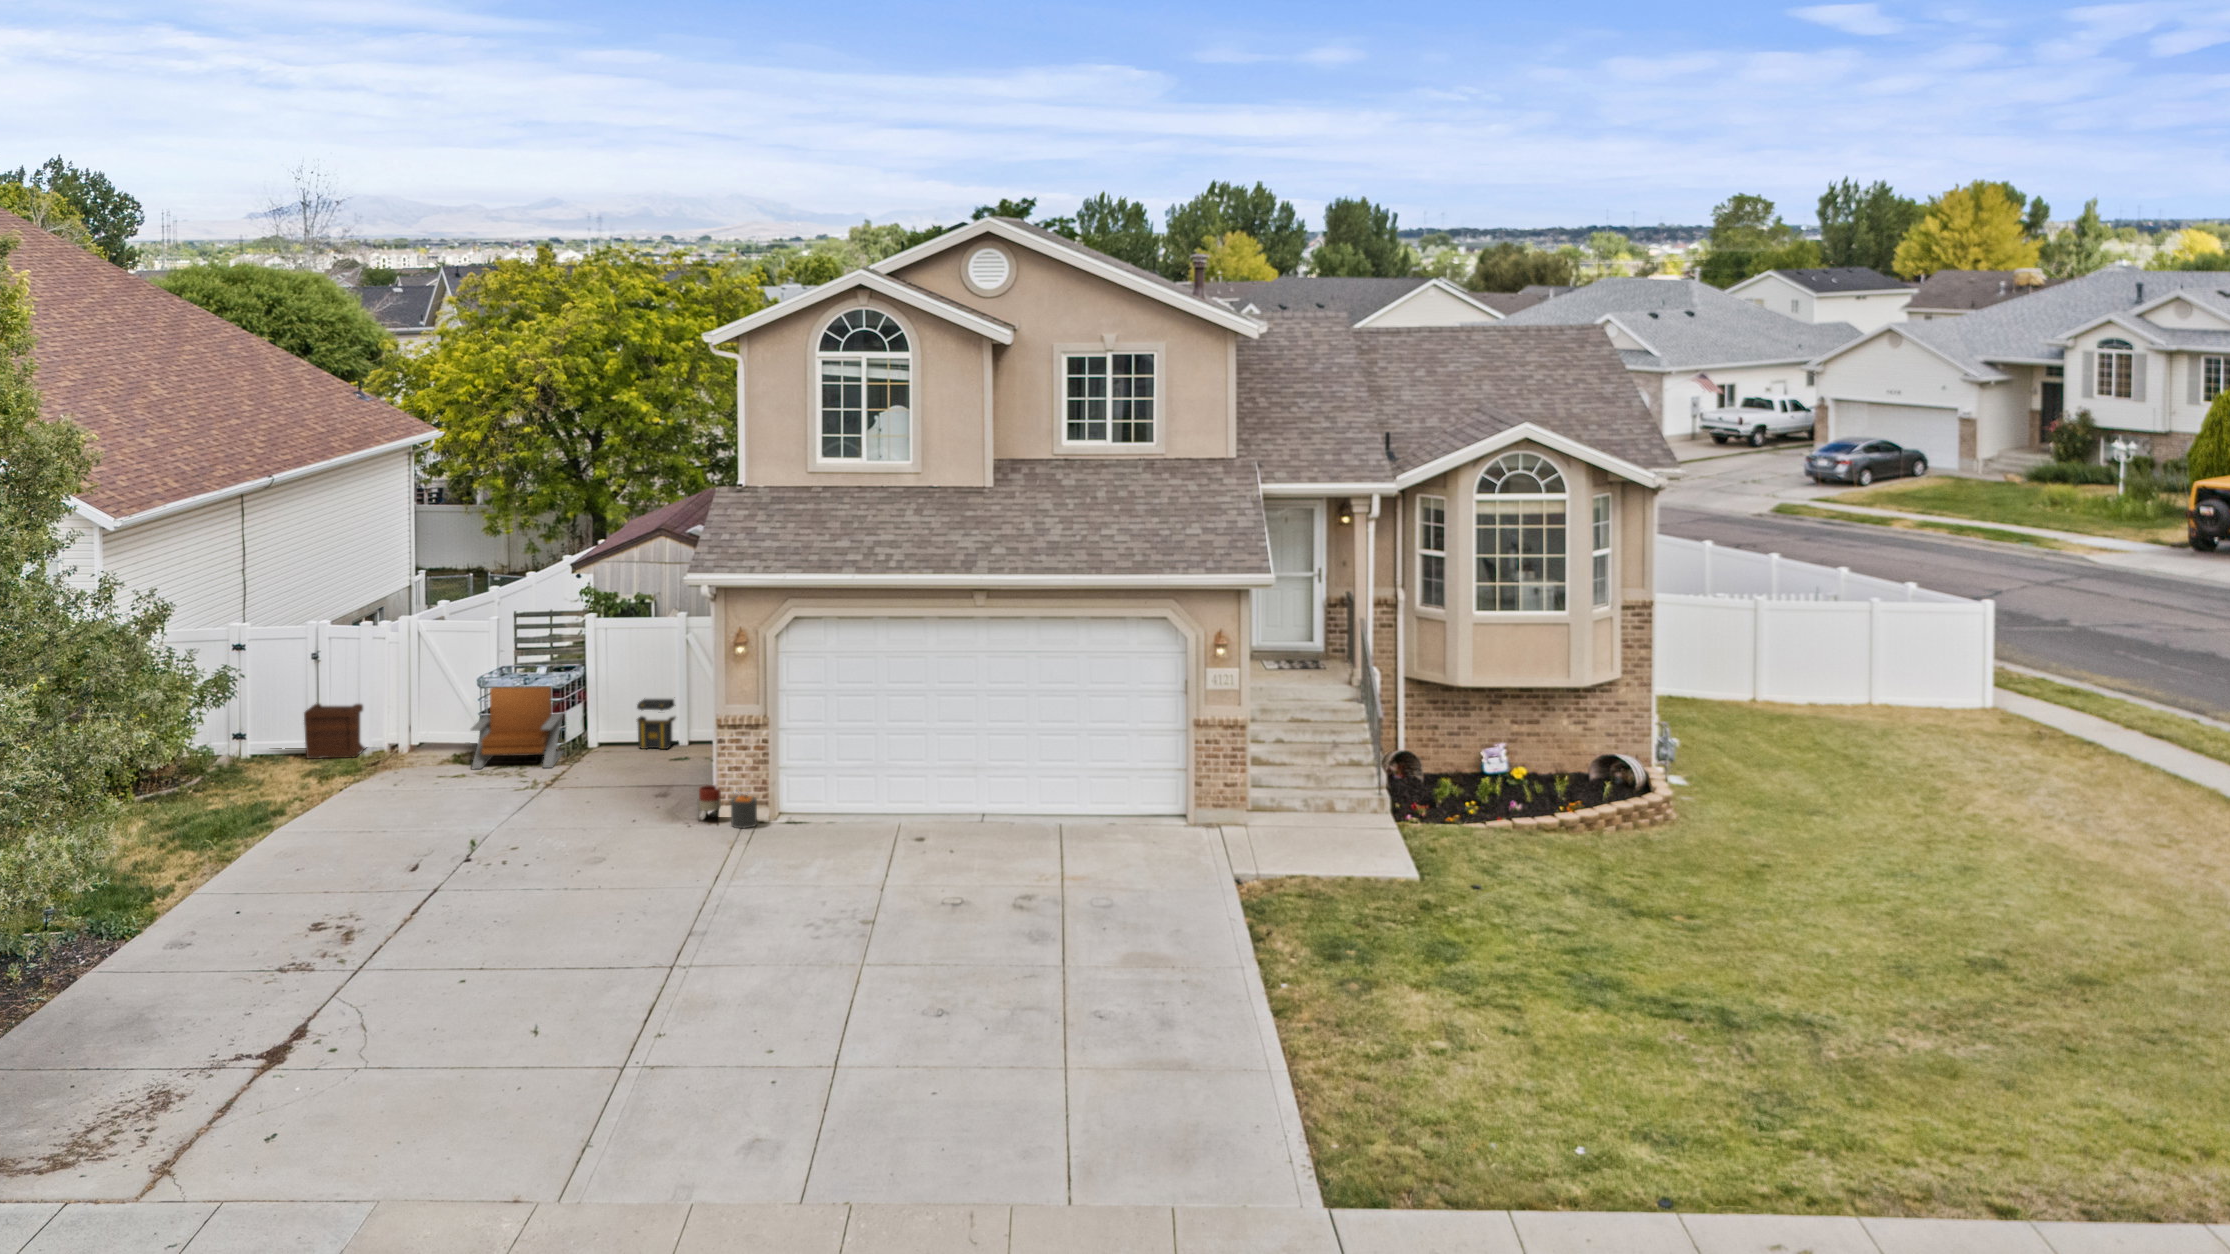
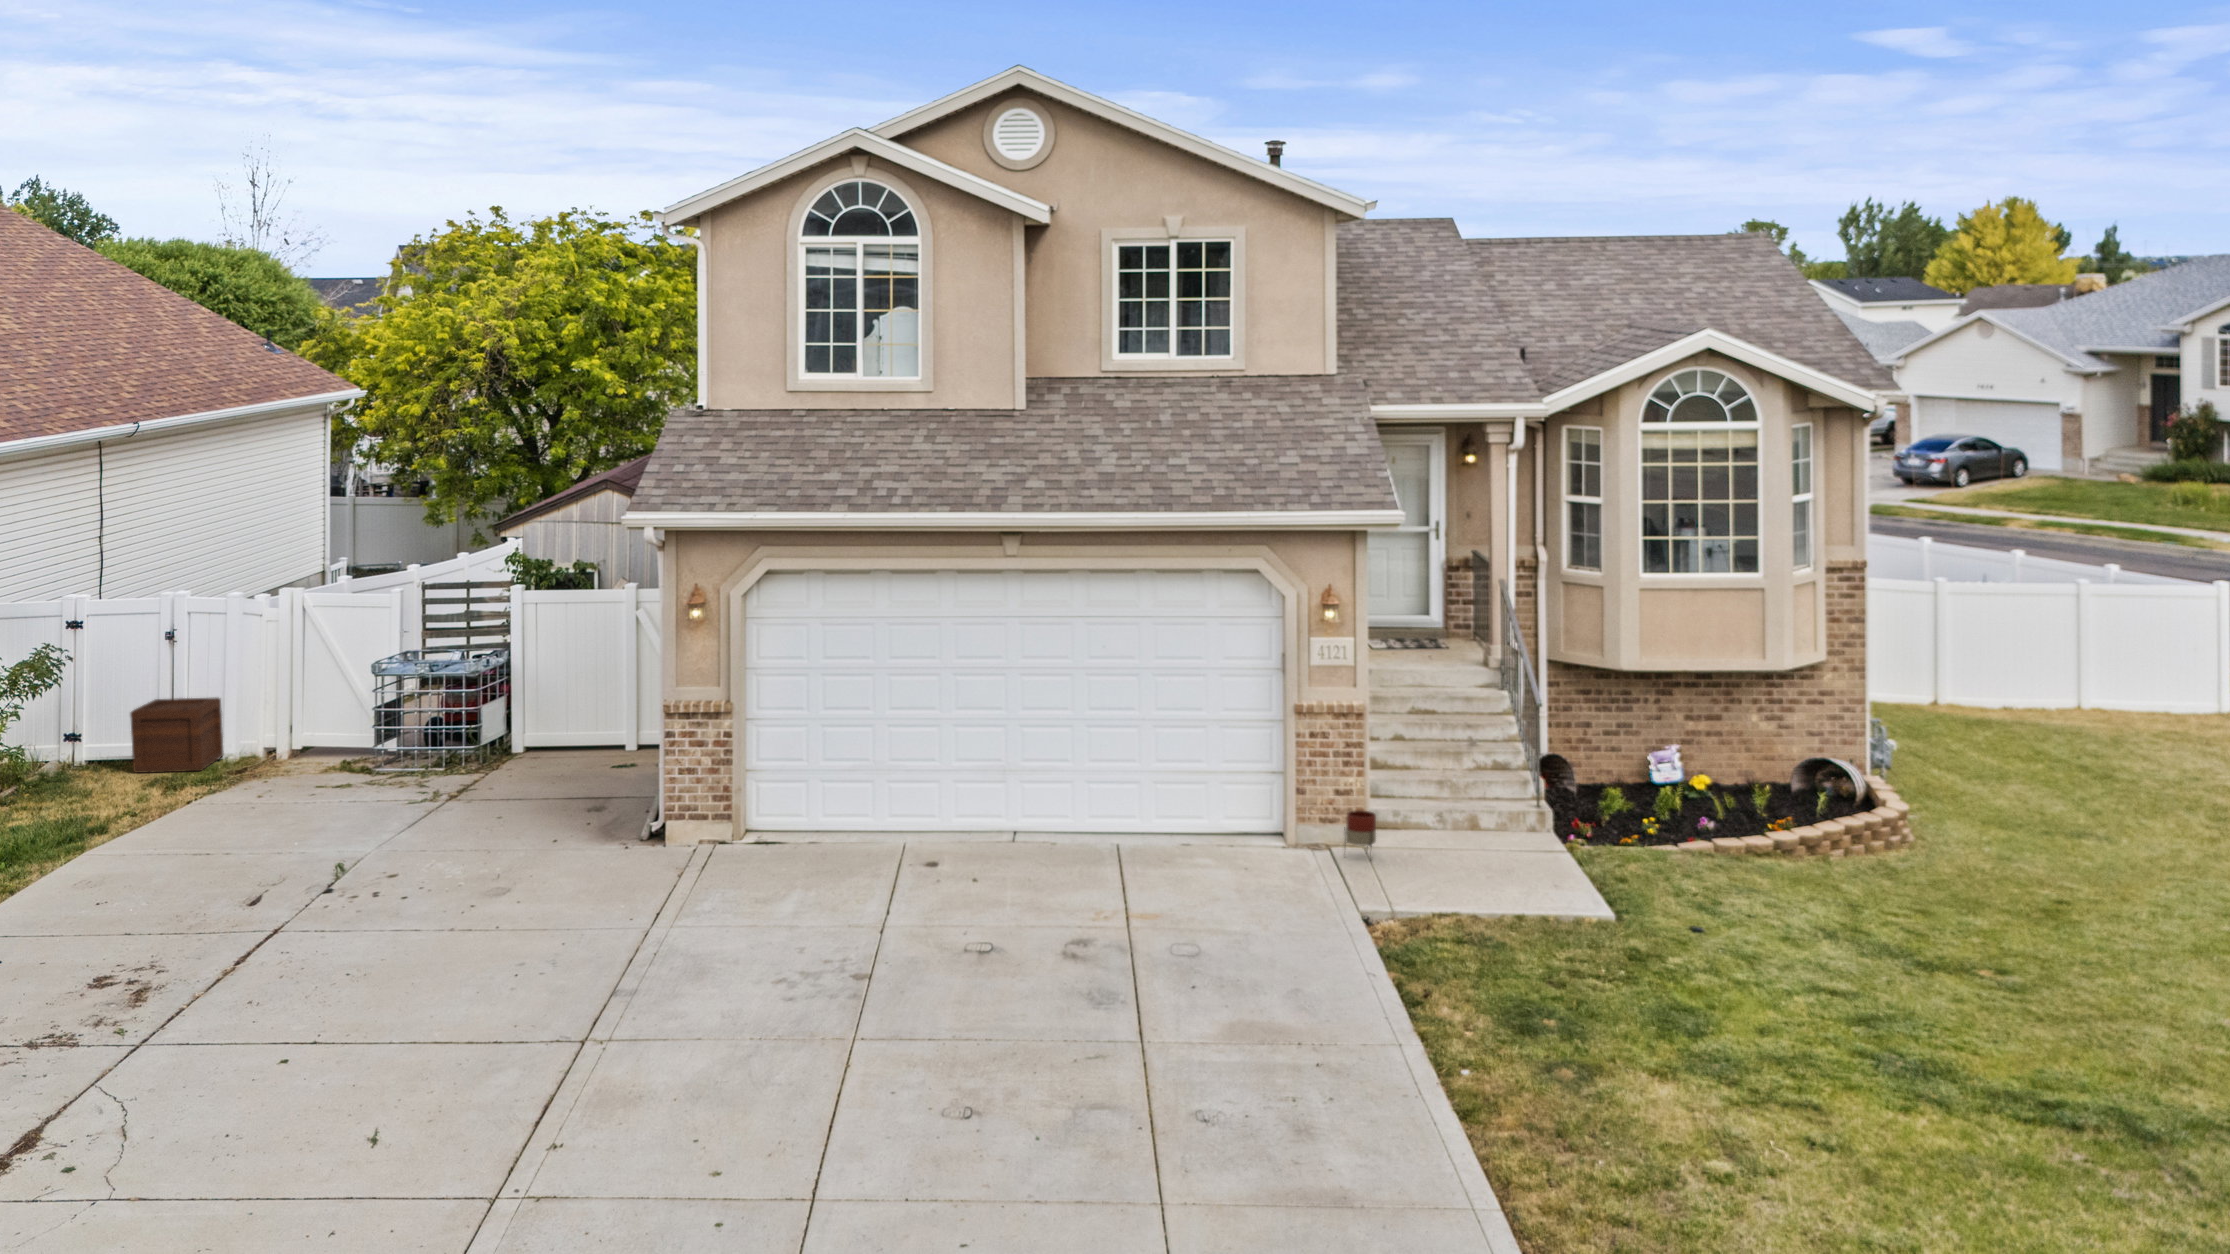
lounge chair: present [471,686,563,769] -> none [347,678,476,785]
toolbox: present [637,698,675,749] -> none [571,693,626,759]
planter: present [698,785,721,812] -> present [1344,810,1376,846]
trash can: present [731,794,757,828] -> none [681,800,717,856]

